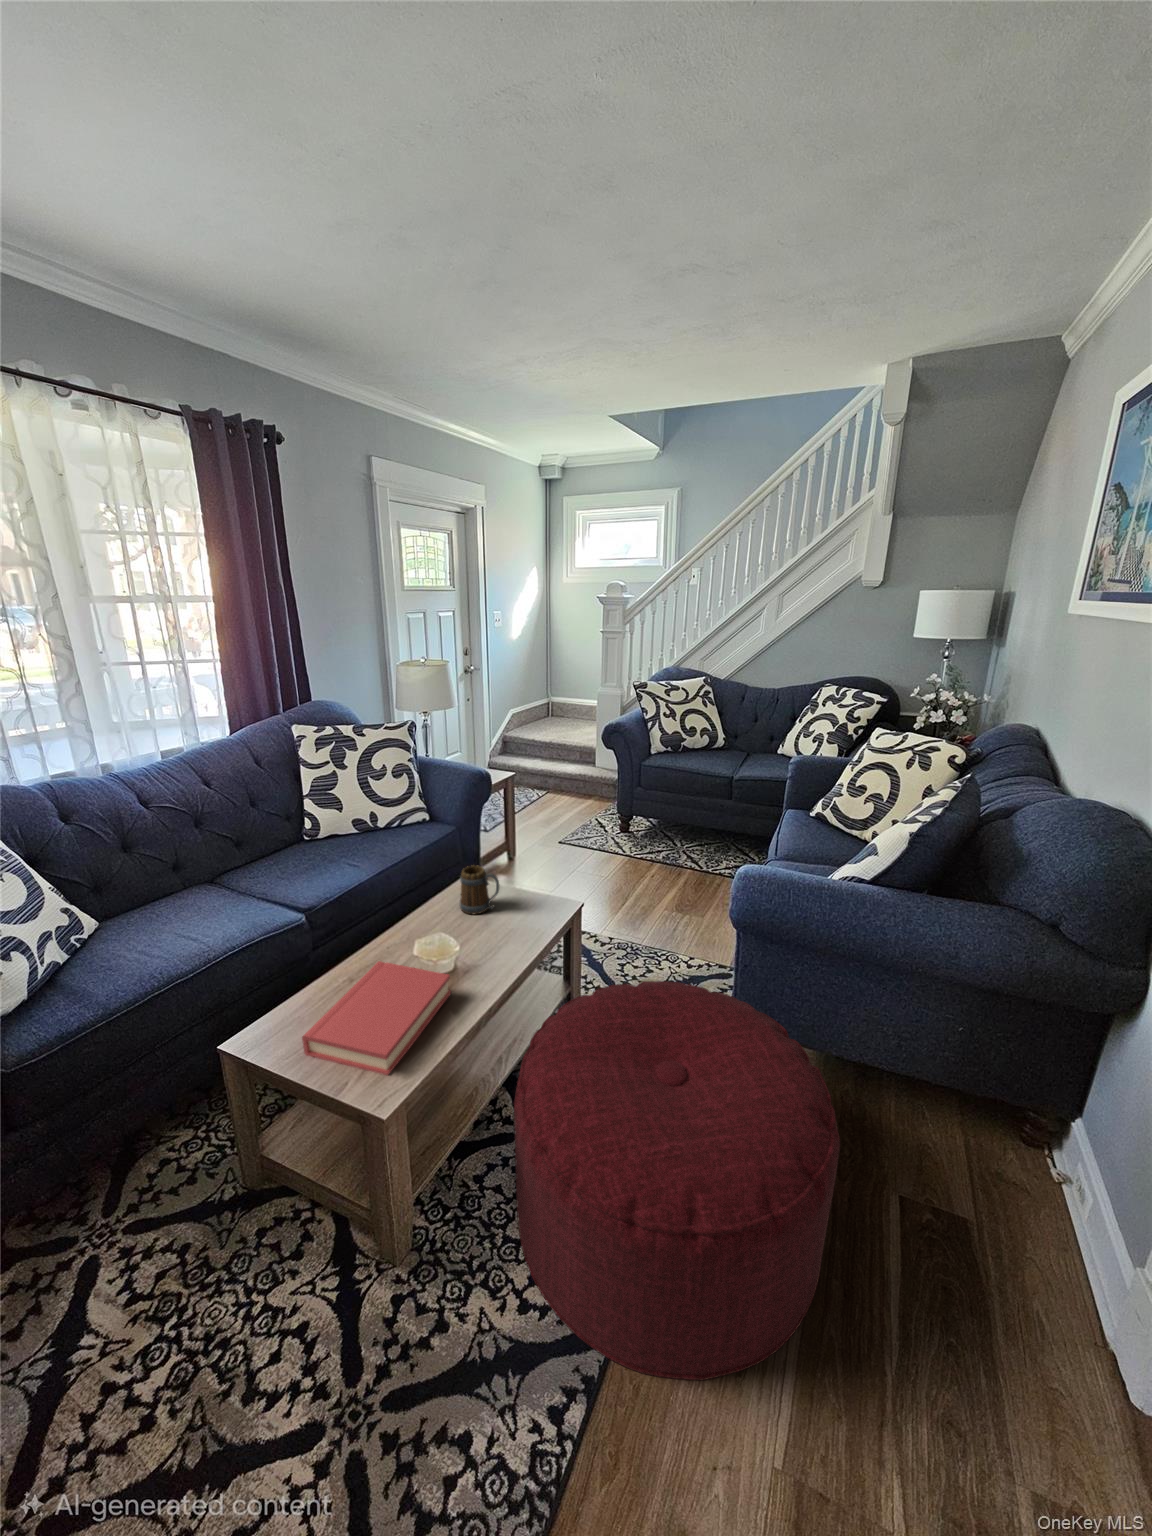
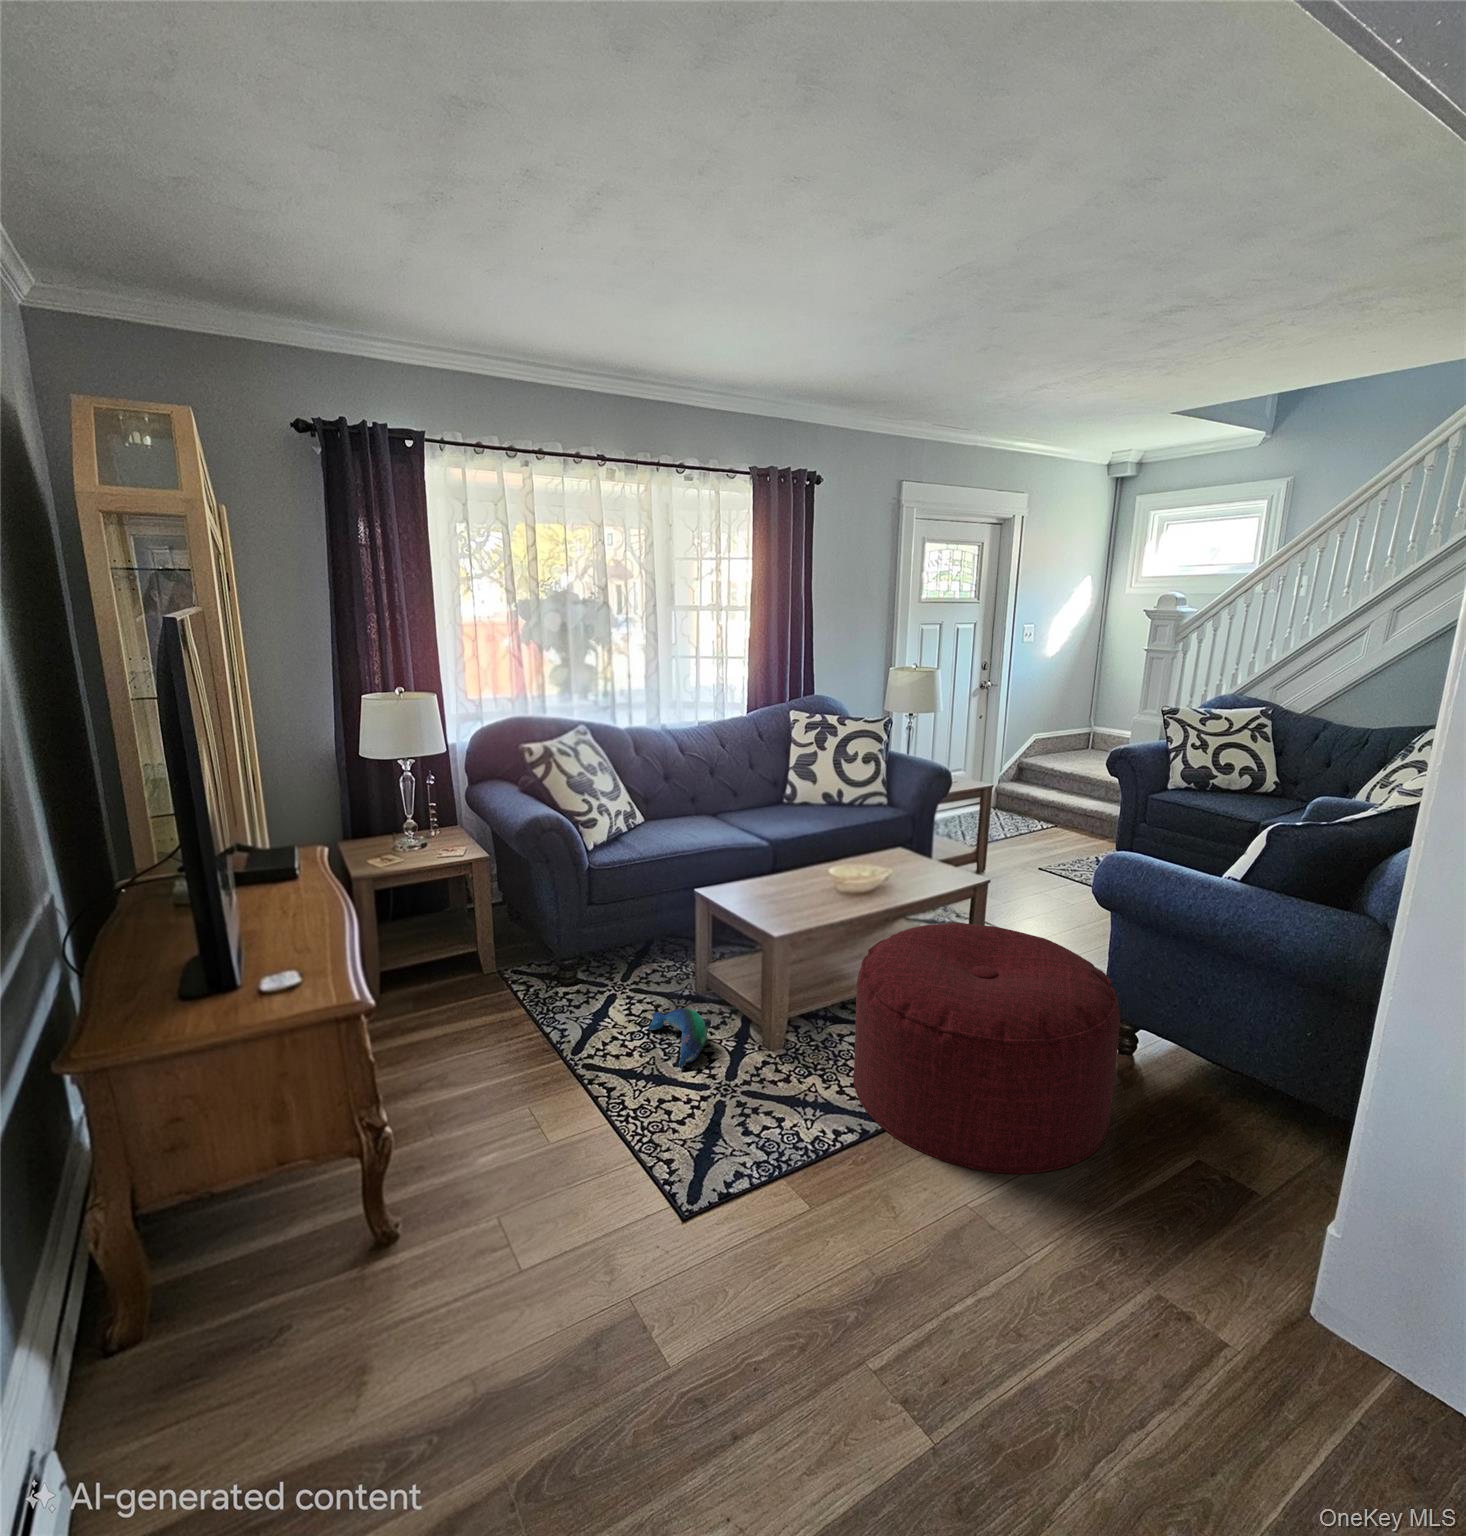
mug: present [460,865,499,915] -> none [881,827,913,867]
hardback book: present [302,961,451,1075] -> none [741,865,845,918]
plush toy: none [175,1261,293,1409] -> present [648,1008,711,1068]

